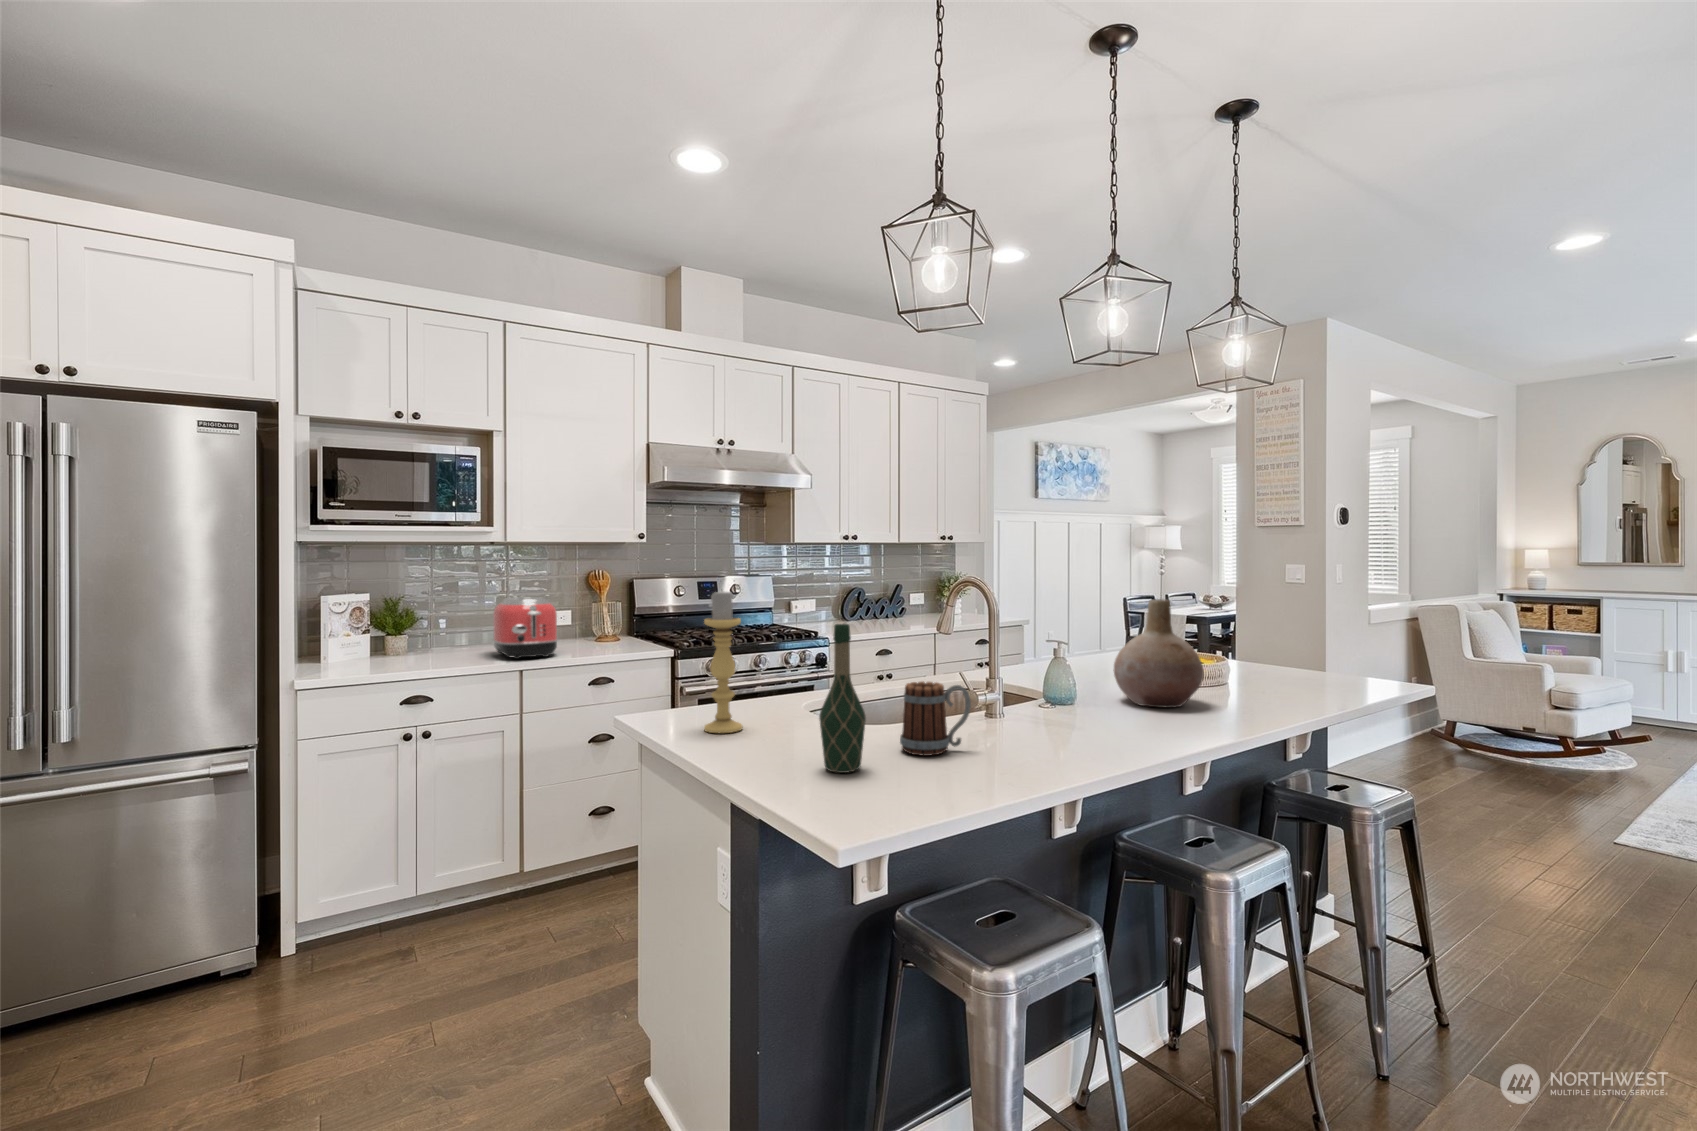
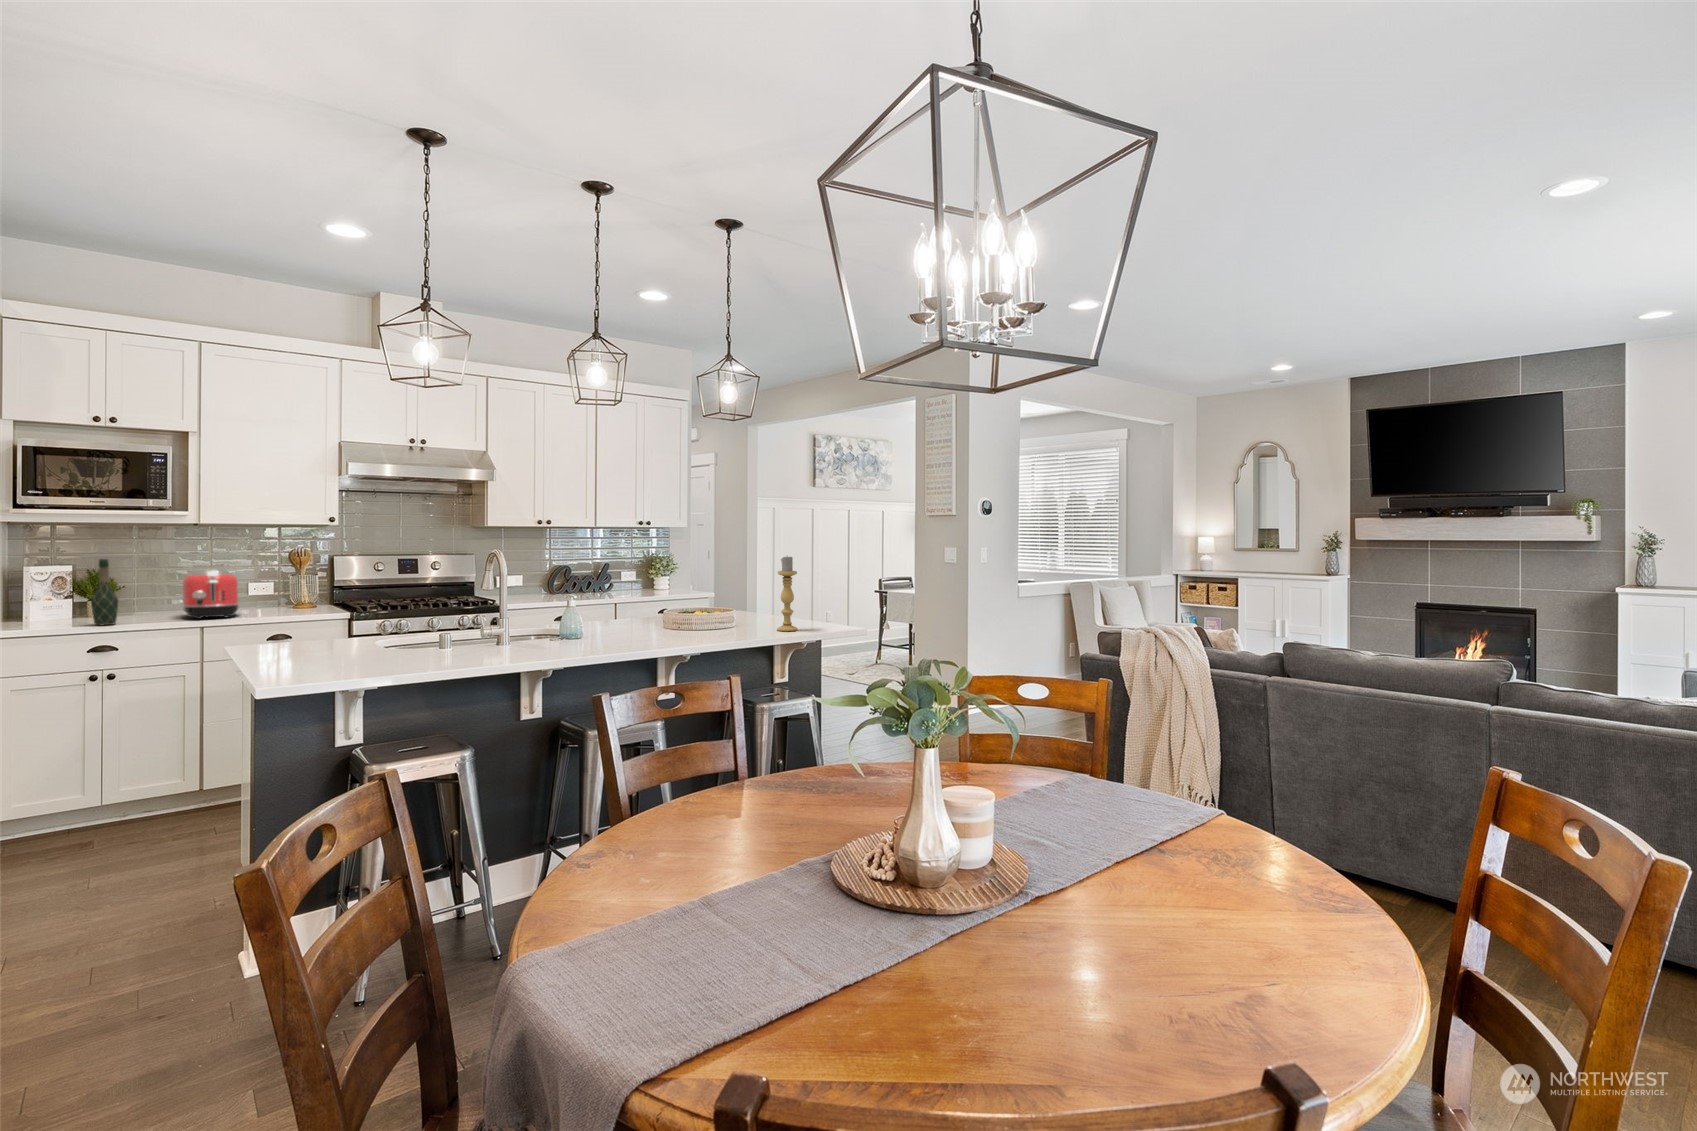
candle holder: present [704,591,743,733] -> present [777,556,798,631]
vase: present [1113,599,1204,708] -> none [604,570,664,644]
wine bottle: present [819,624,866,773] -> present [91,559,118,625]
mug: present [900,681,971,756] -> none [380,620,430,666]

